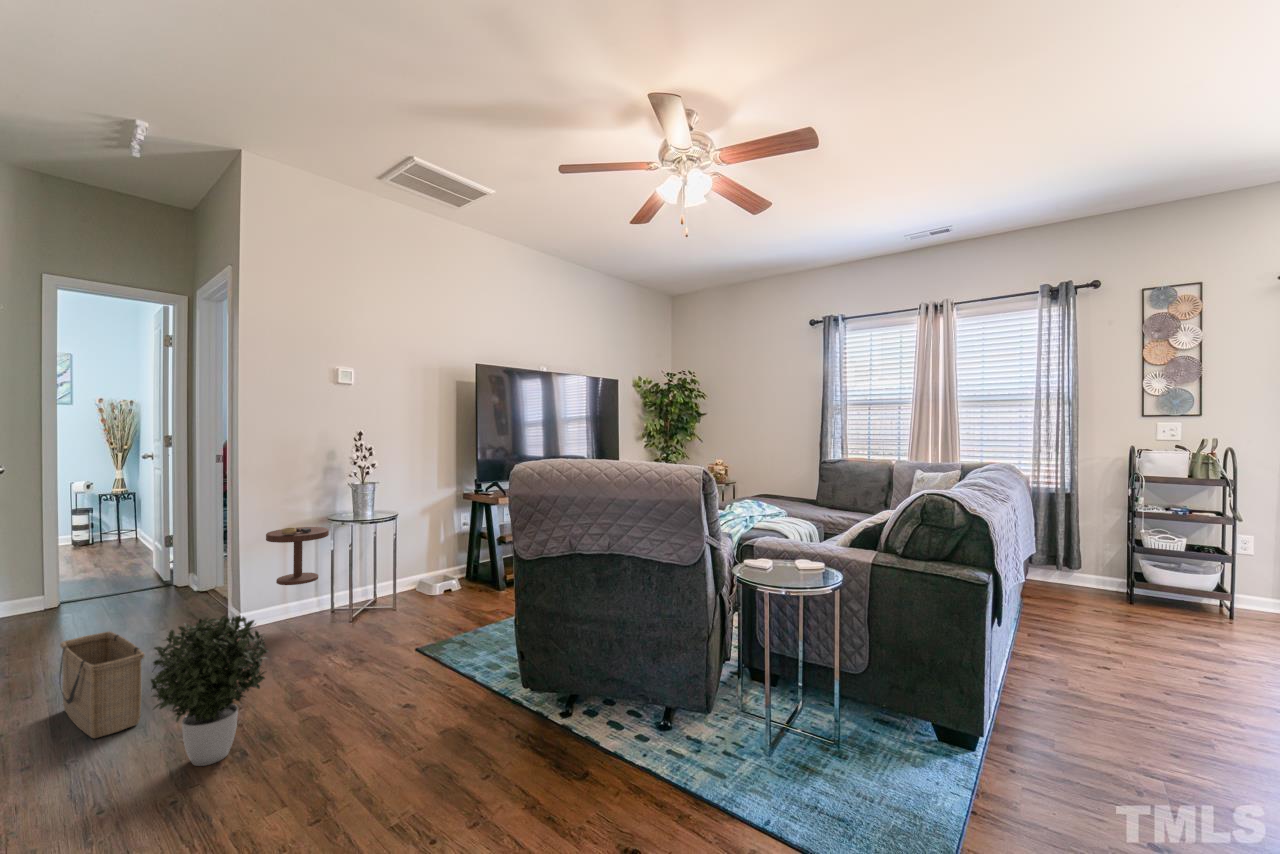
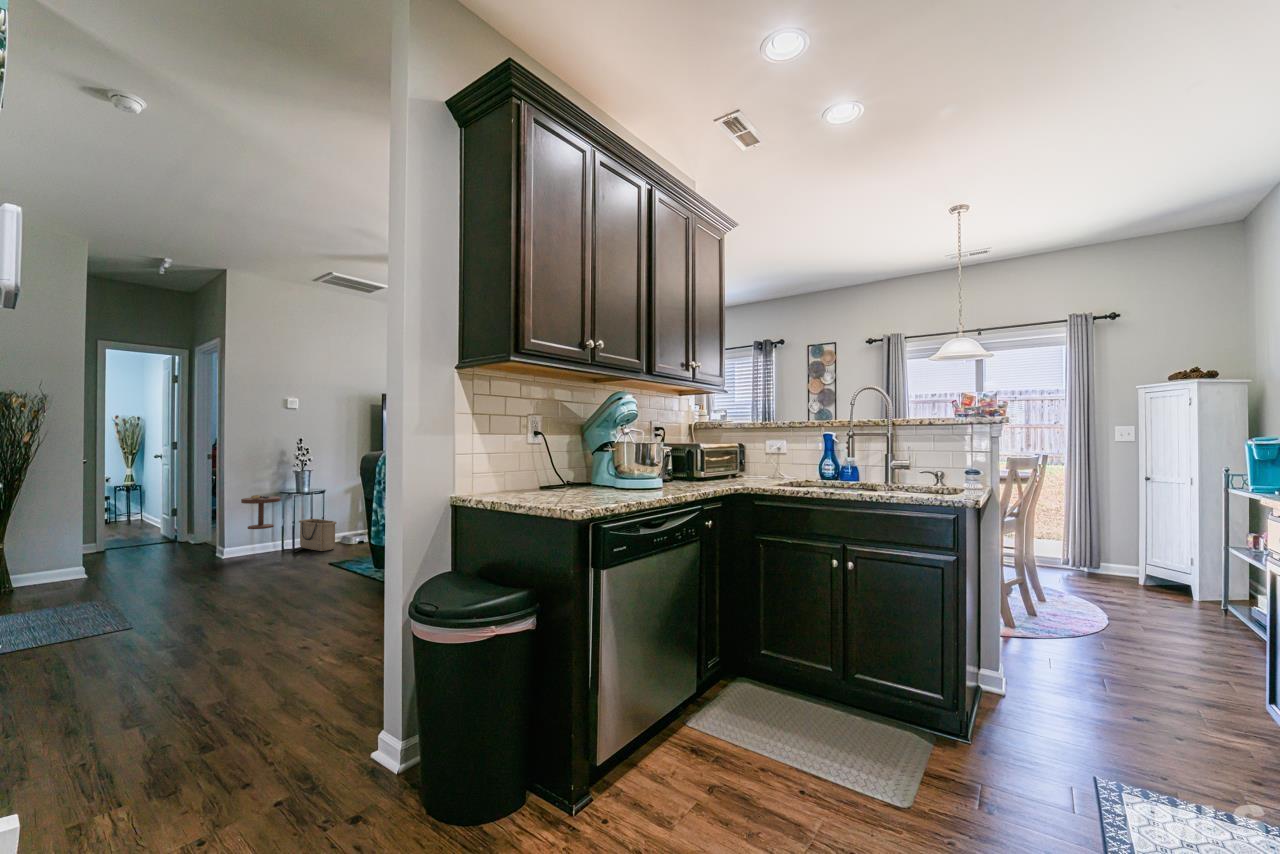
potted plant: present [151,615,269,766] -> none [187,526,244,595]
basket: present [59,632,144,738] -> present [299,519,336,551]

